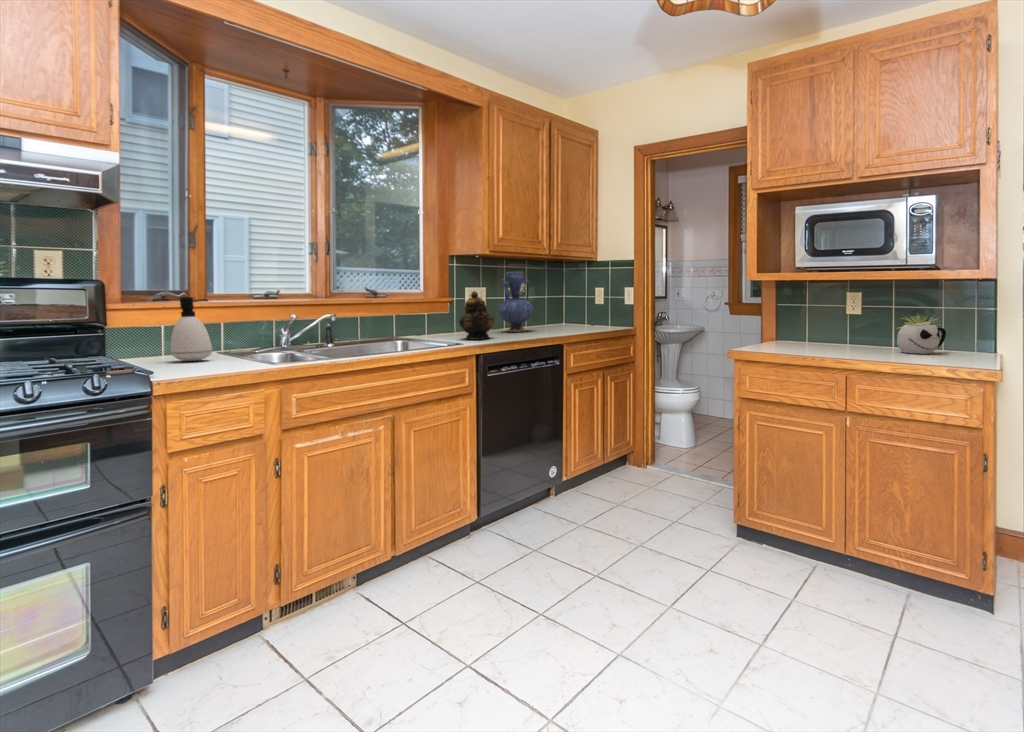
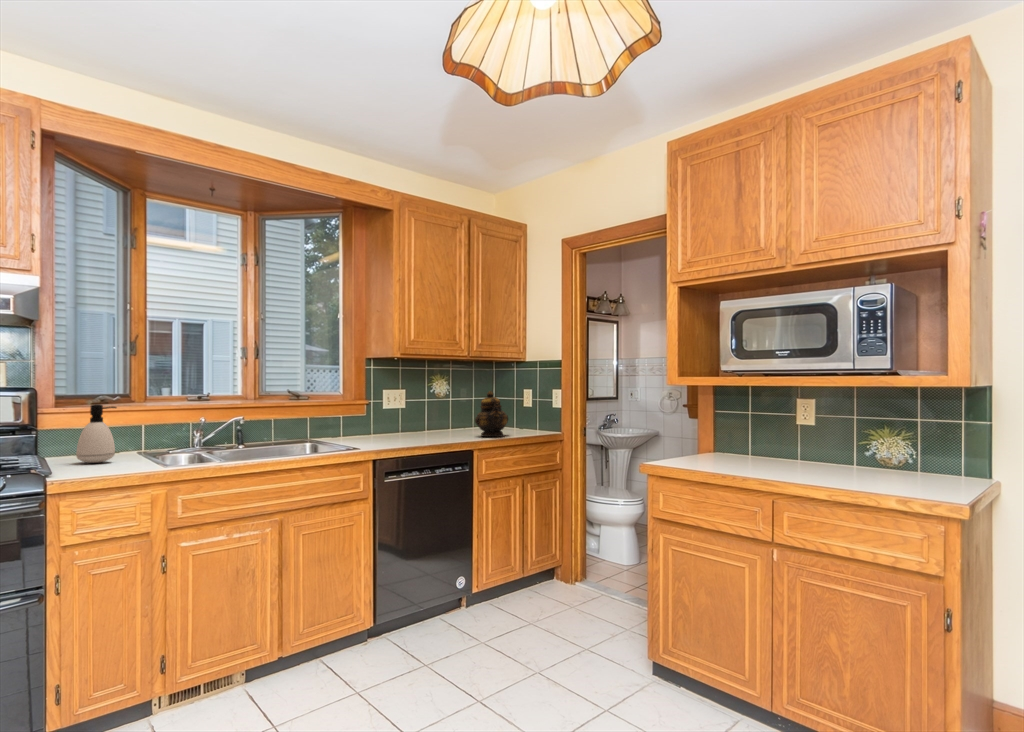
vase: present [499,272,533,332] -> none [420,373,456,433]
teapot: present [459,291,494,340] -> present [475,391,508,437]
mug: present [897,325,946,354] -> none [755,438,798,466]

